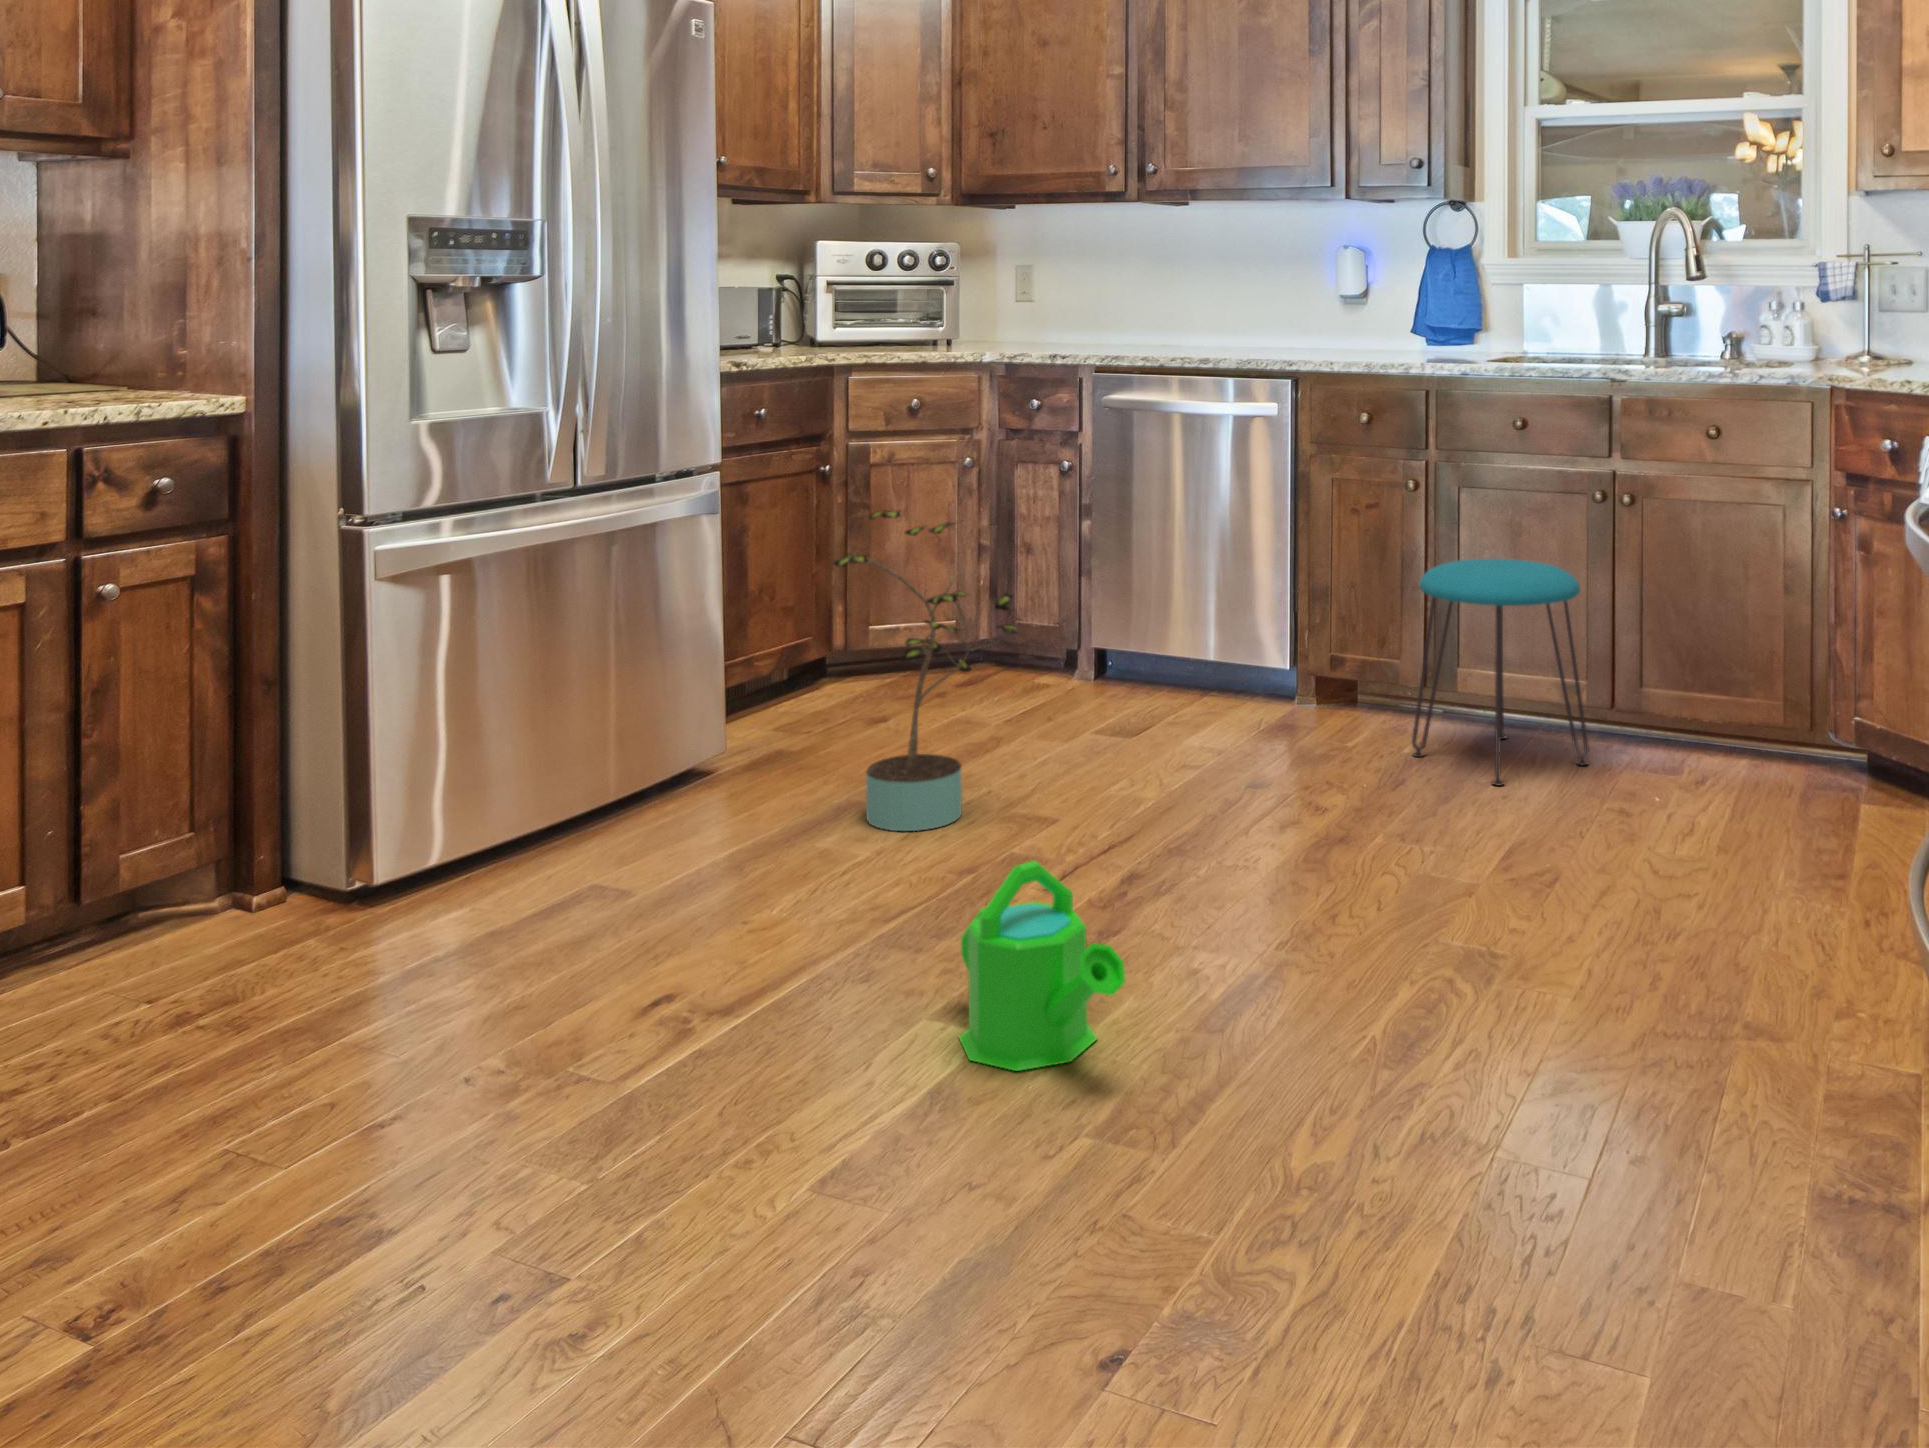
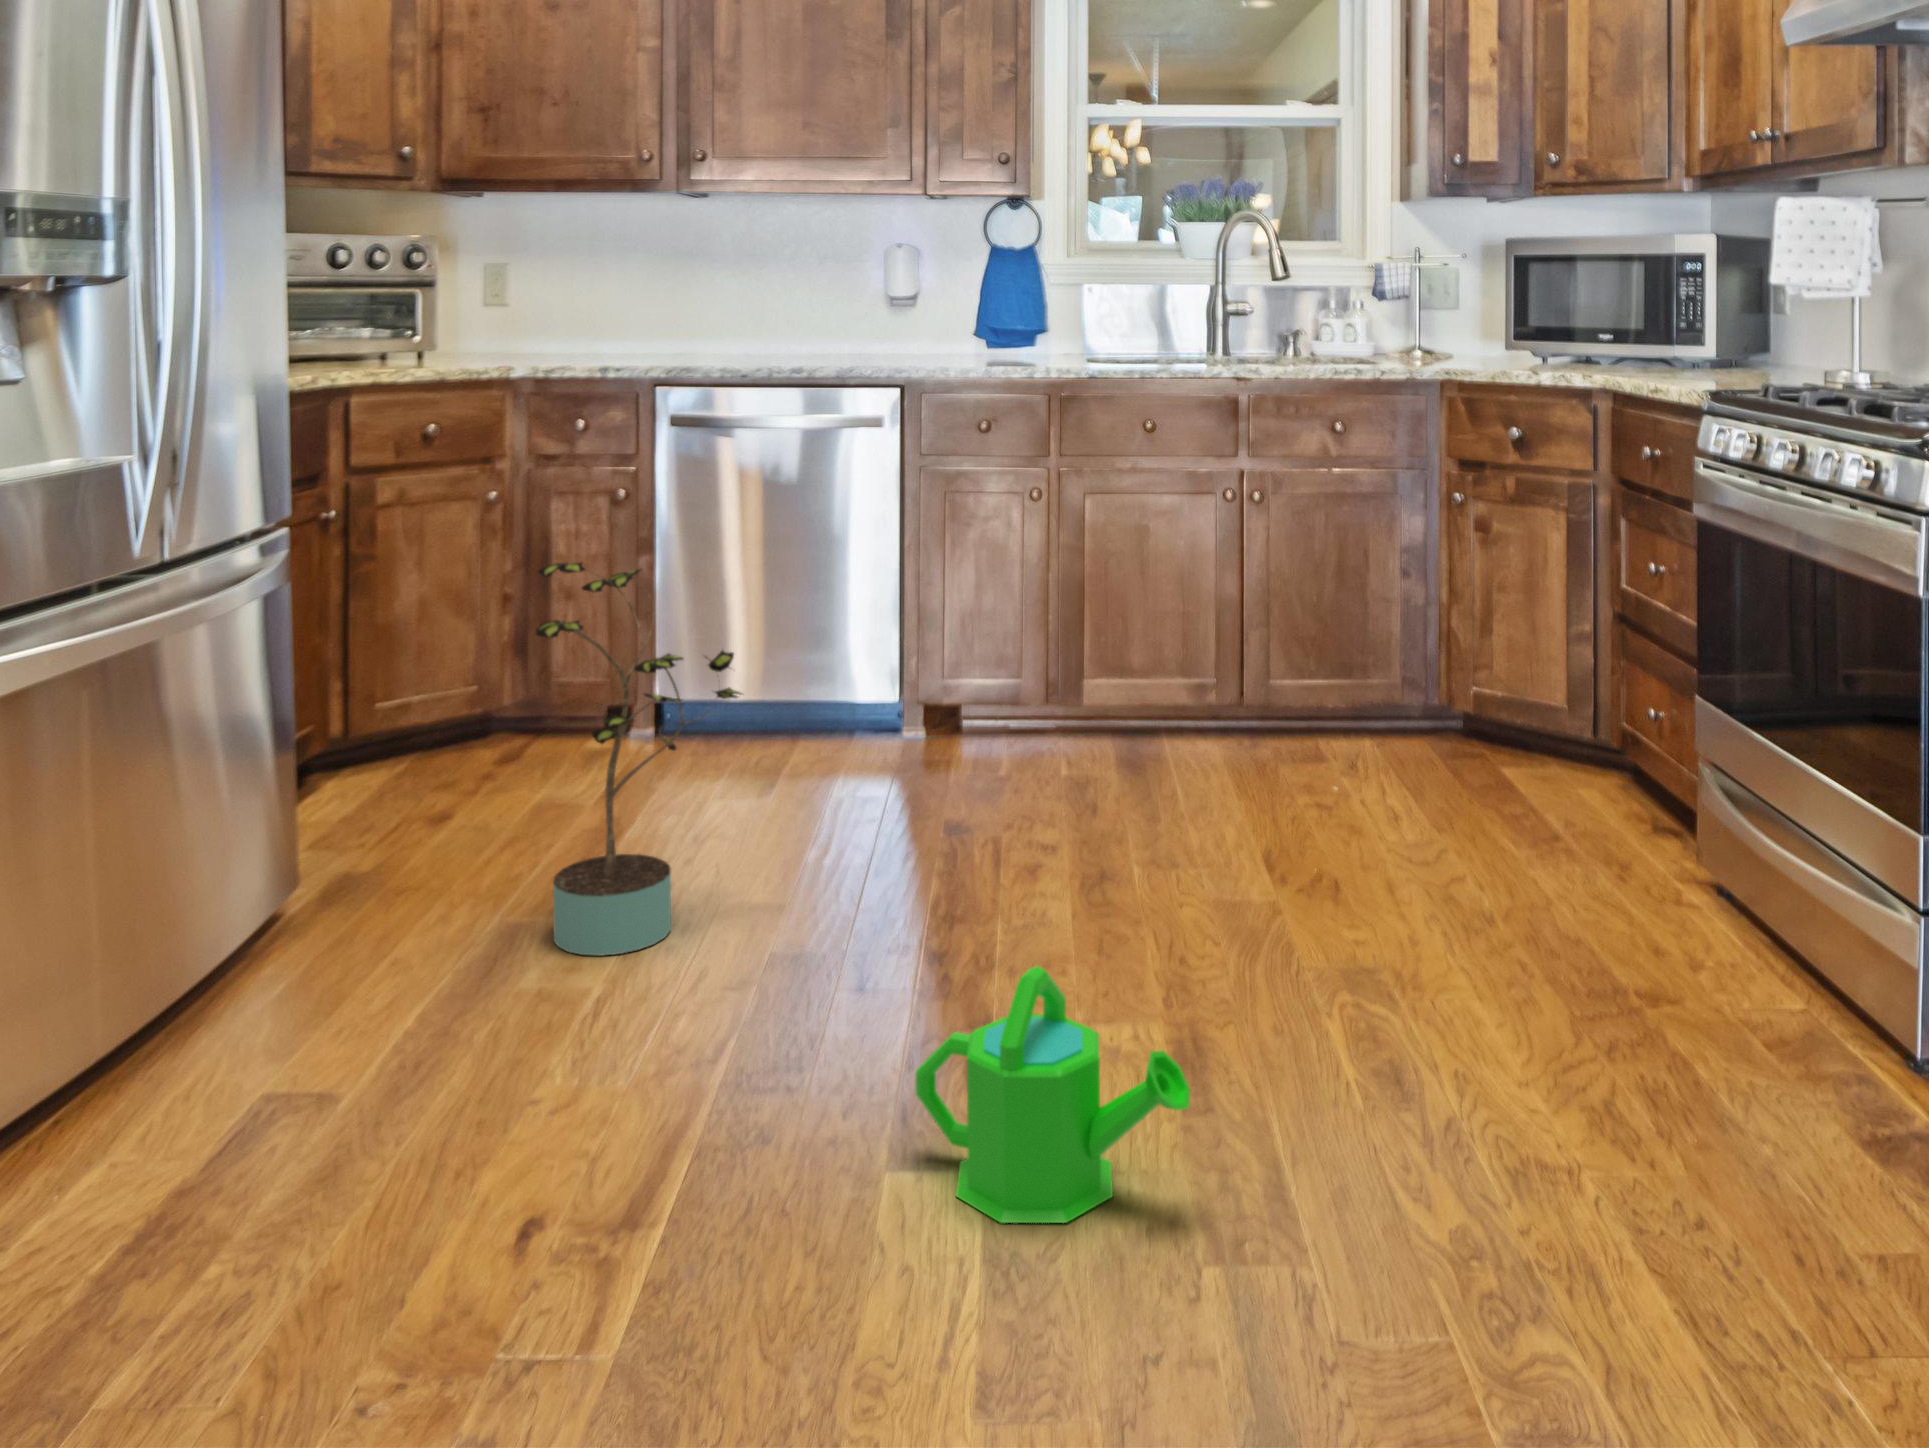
stool: present [1412,559,1589,785] -> none [1078,568,1251,802]

